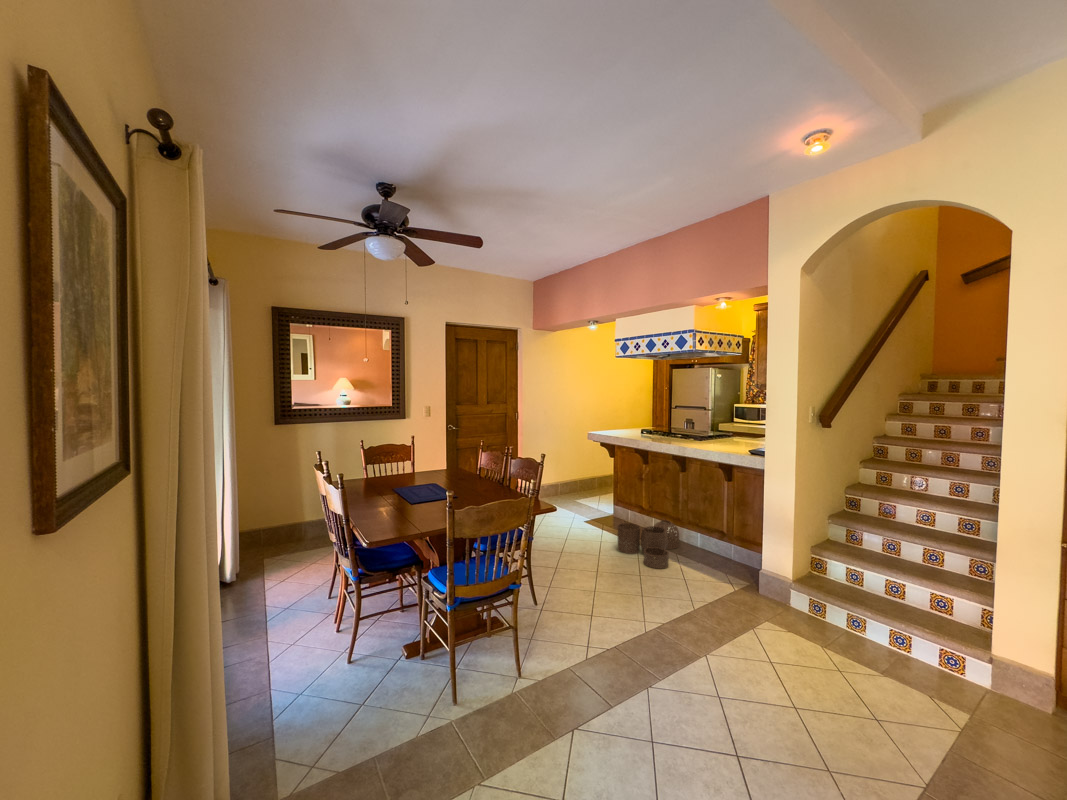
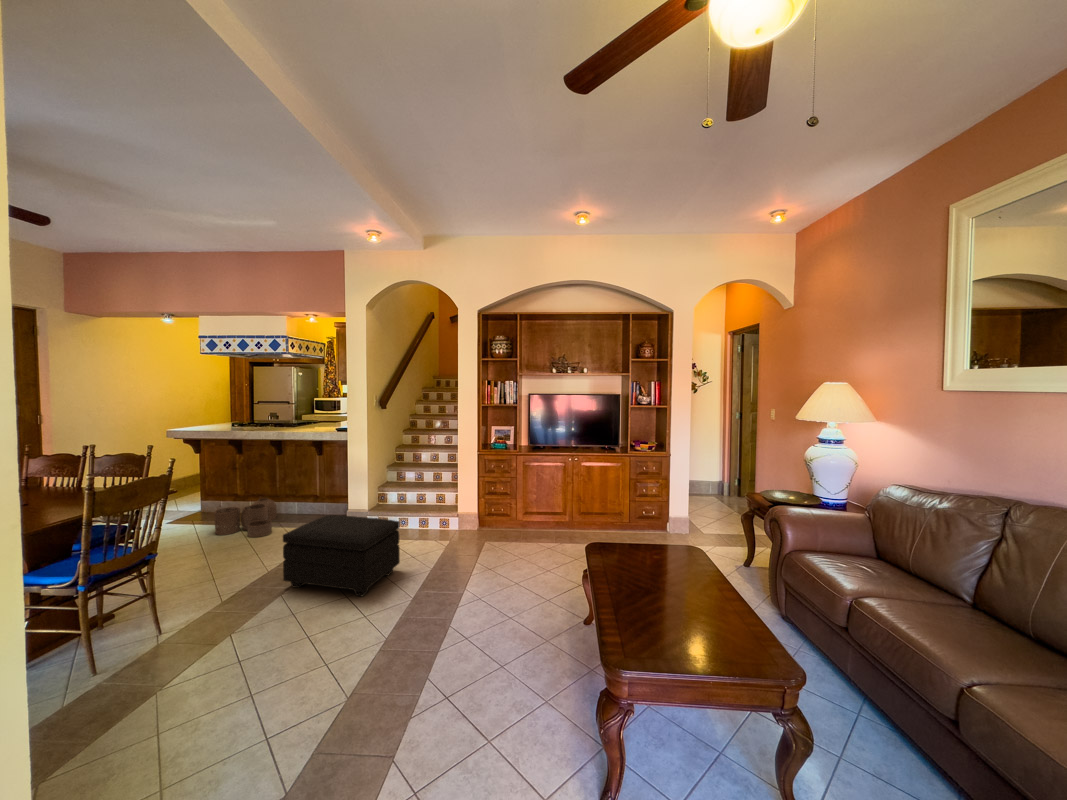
footstool: none [656,579,838,752] -> present [283,515,400,596]

